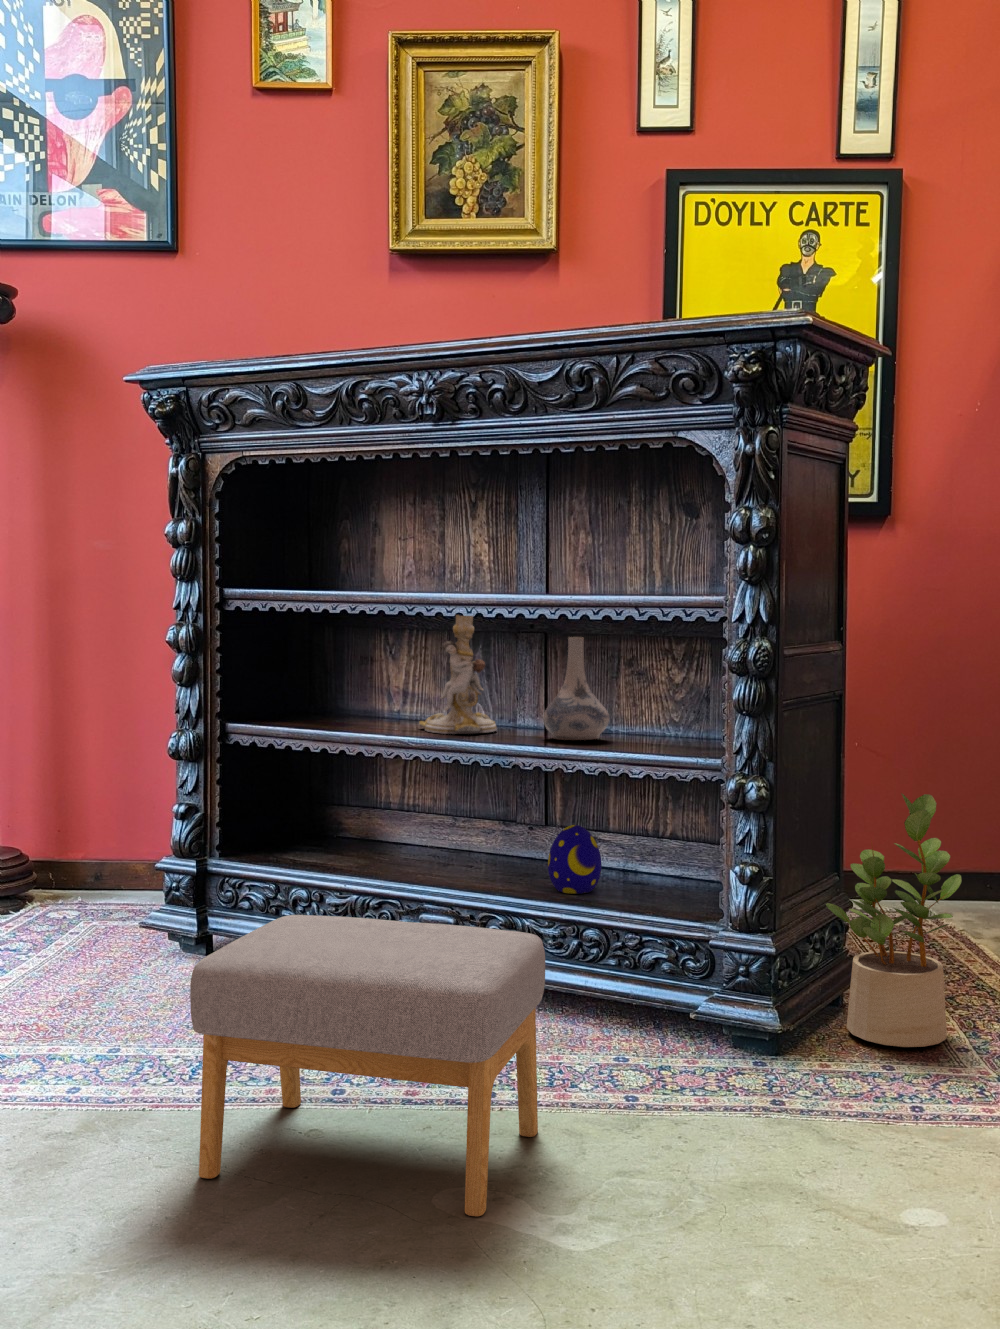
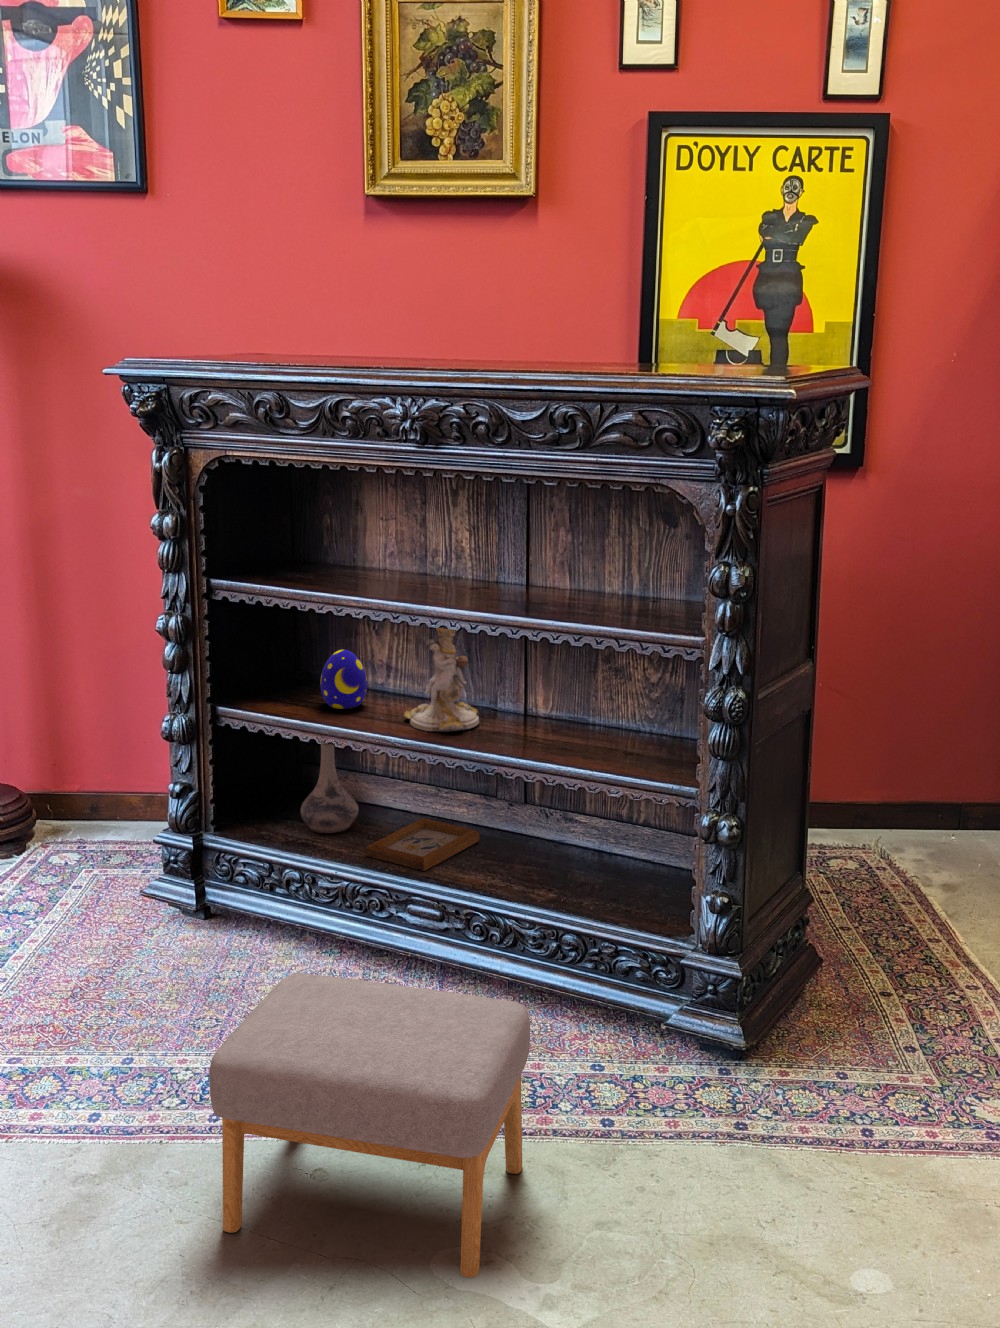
decorative vase: present [543,637,609,740] -> present [301,741,358,833]
potted plant: present [826,793,962,1047] -> none [786,824,913,1053]
decorative egg: present [548,825,602,894] -> present [321,650,367,709]
picture frame: none [376,844,497,881] -> present [366,818,479,871]

